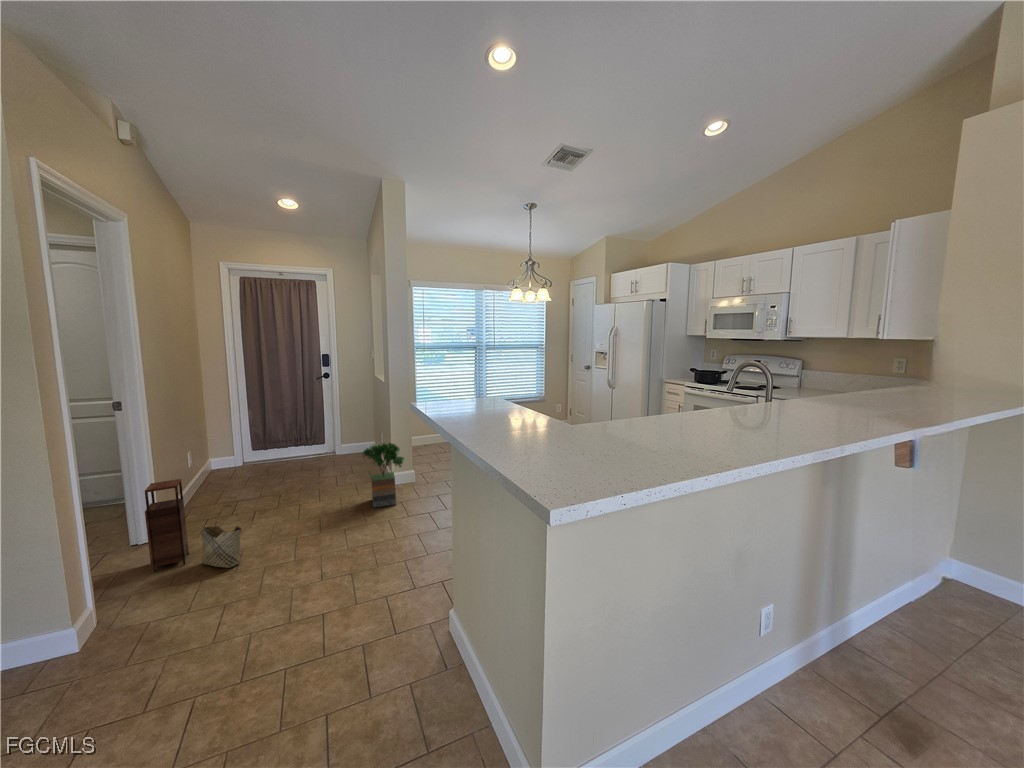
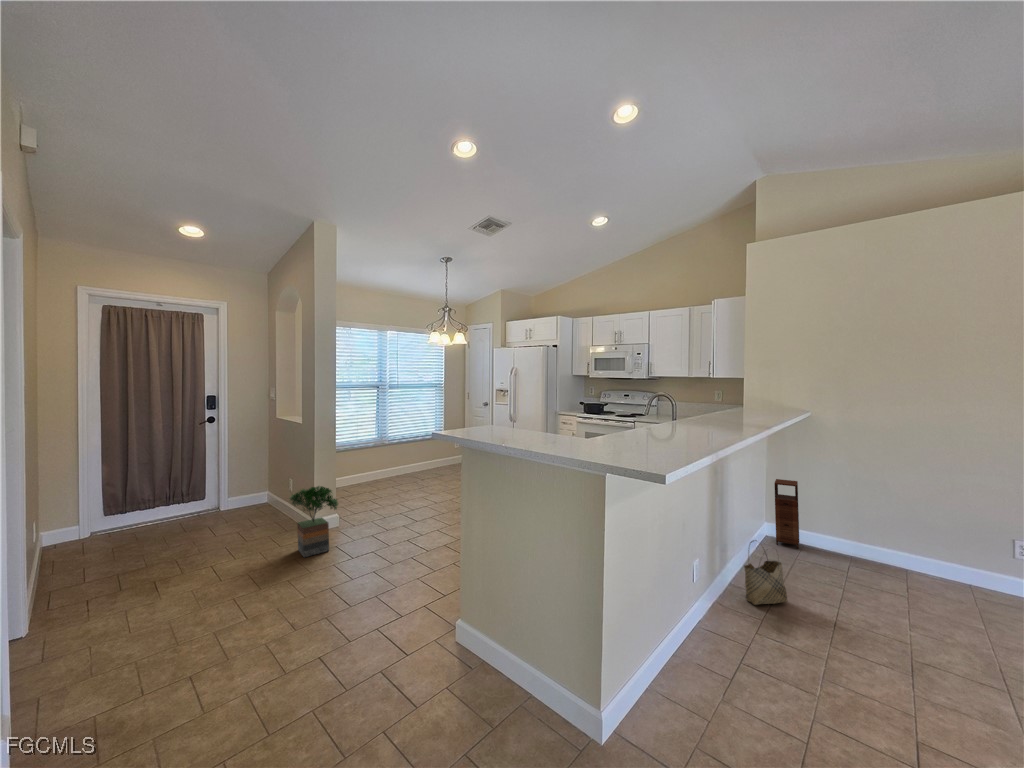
storage cabinet: present [145,479,189,572] -> present [775,479,799,549]
woven basket: present [200,505,242,568] -> present [744,540,787,605]

